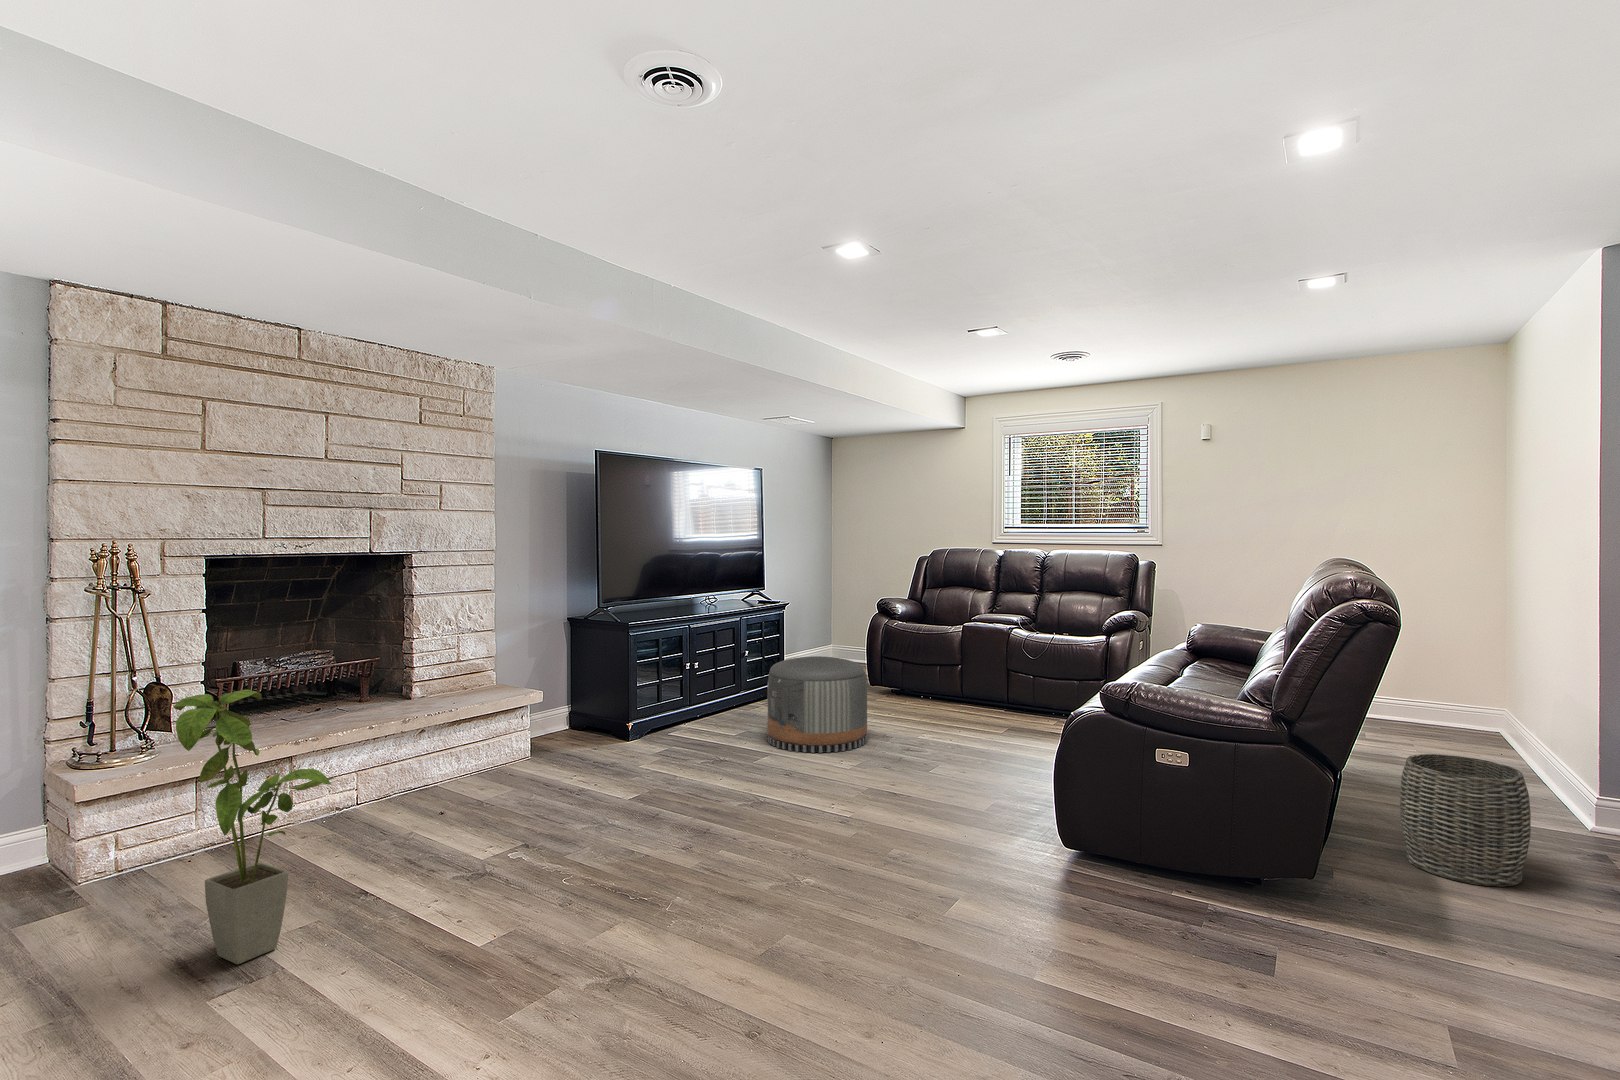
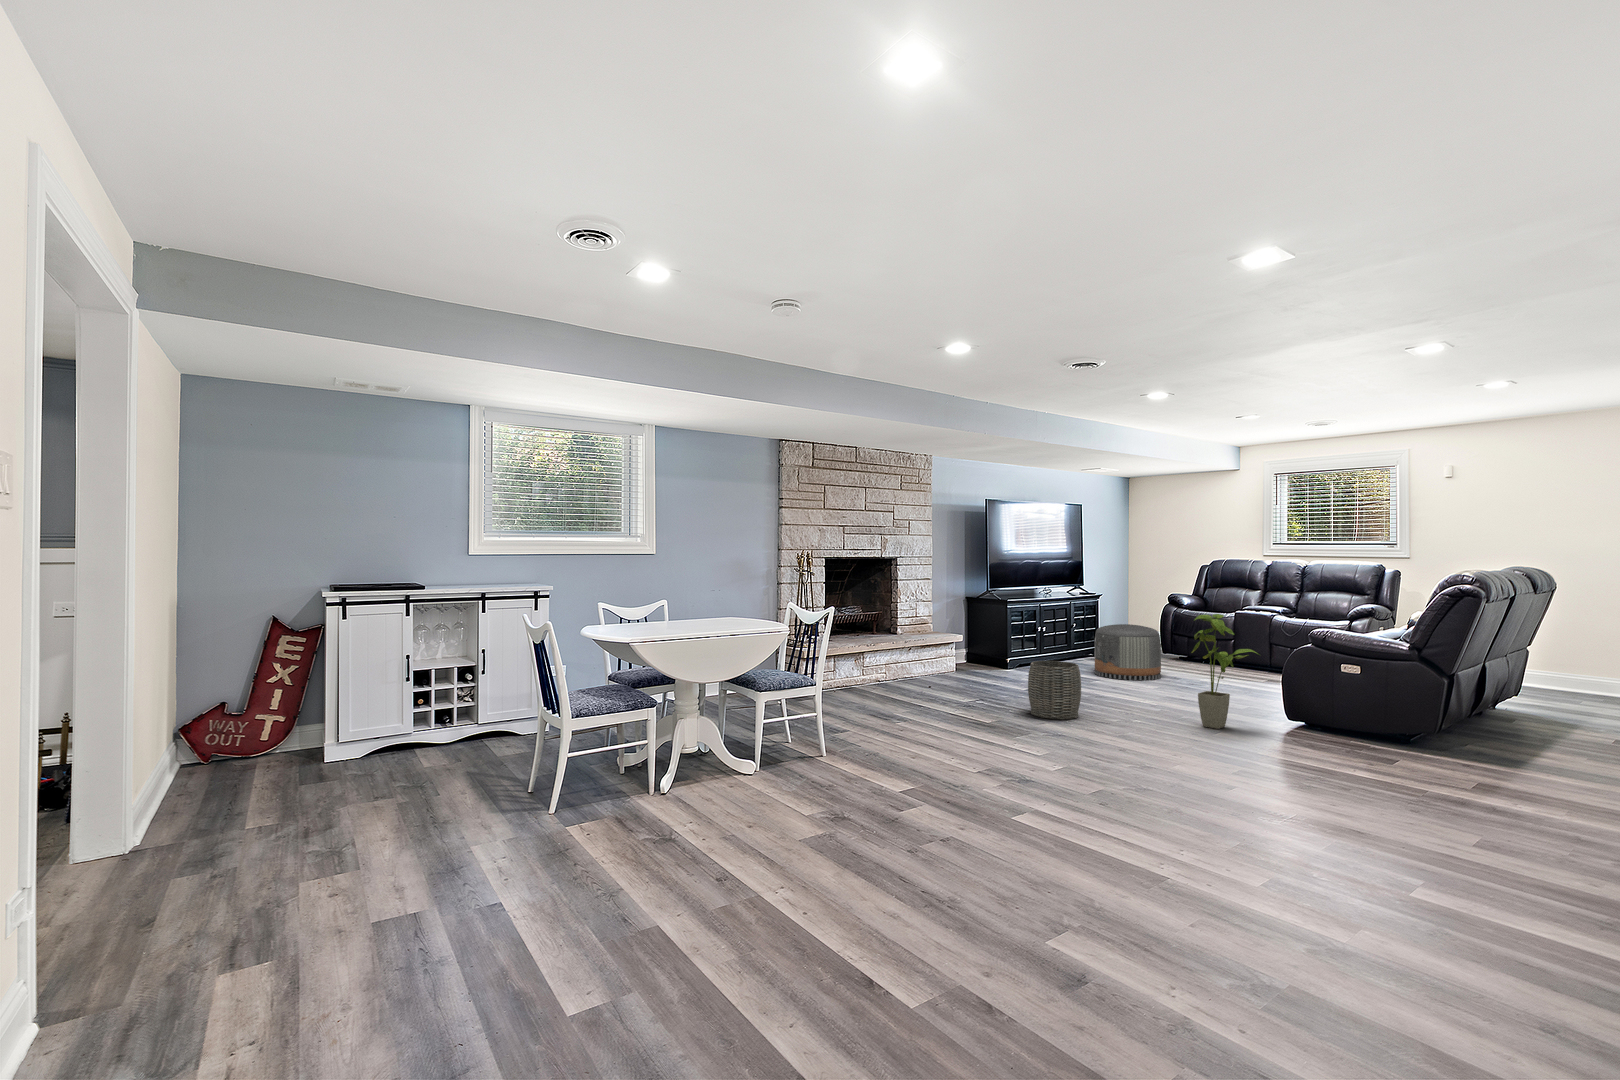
house plant: present [173,690,334,964] -> present [1191,614,1258,729]
woven basket: present [1400,754,1531,886] -> present [1028,661,1081,719]

